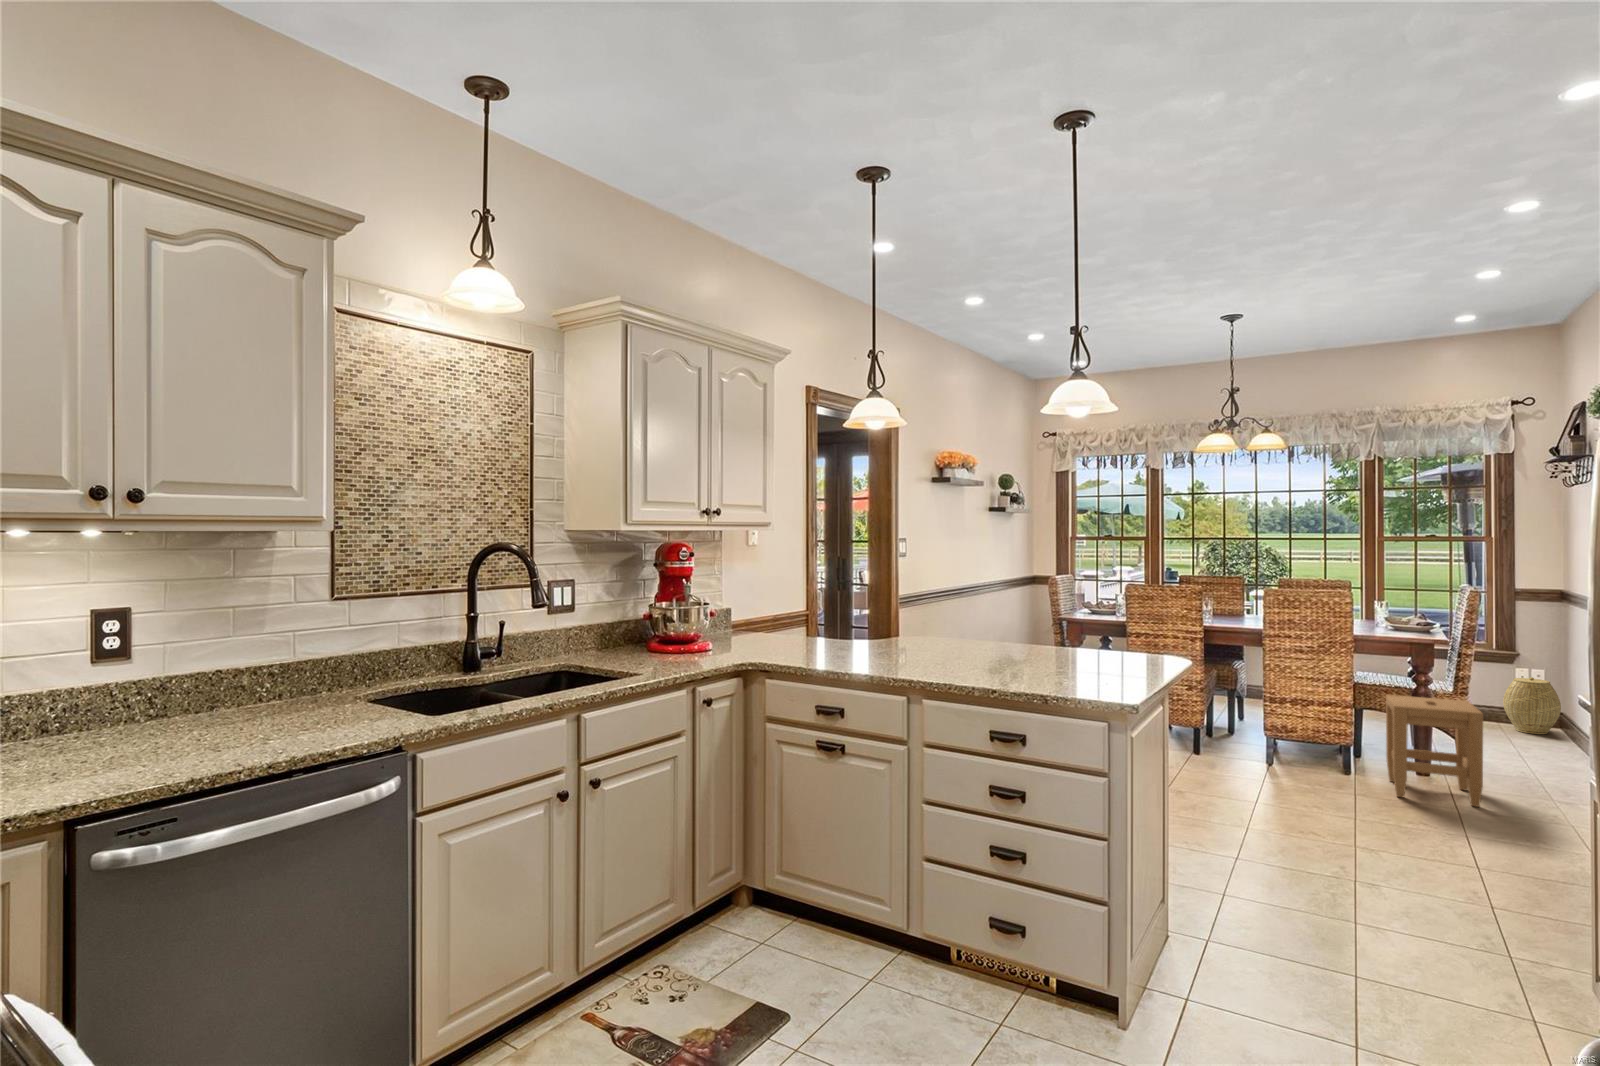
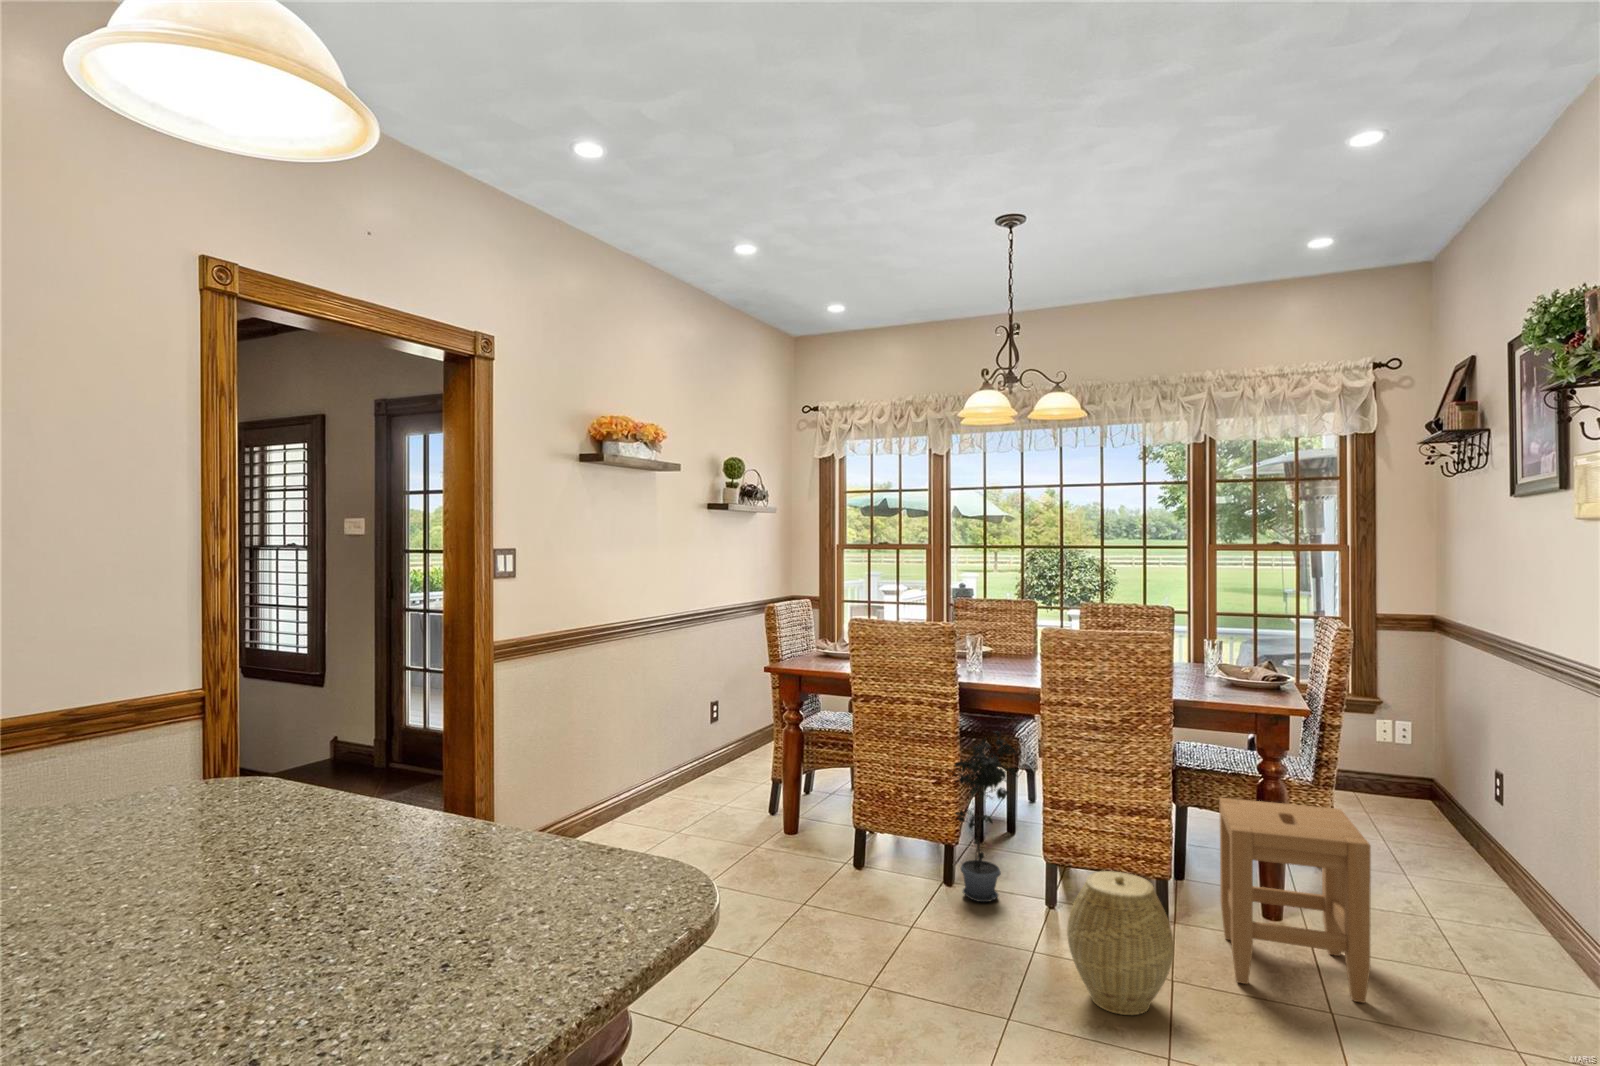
potted plant: none [1197,655,1249,761] -> present [952,731,1017,902]
woven basket: present [1503,677,1561,734] -> present [1067,871,1174,1015]

